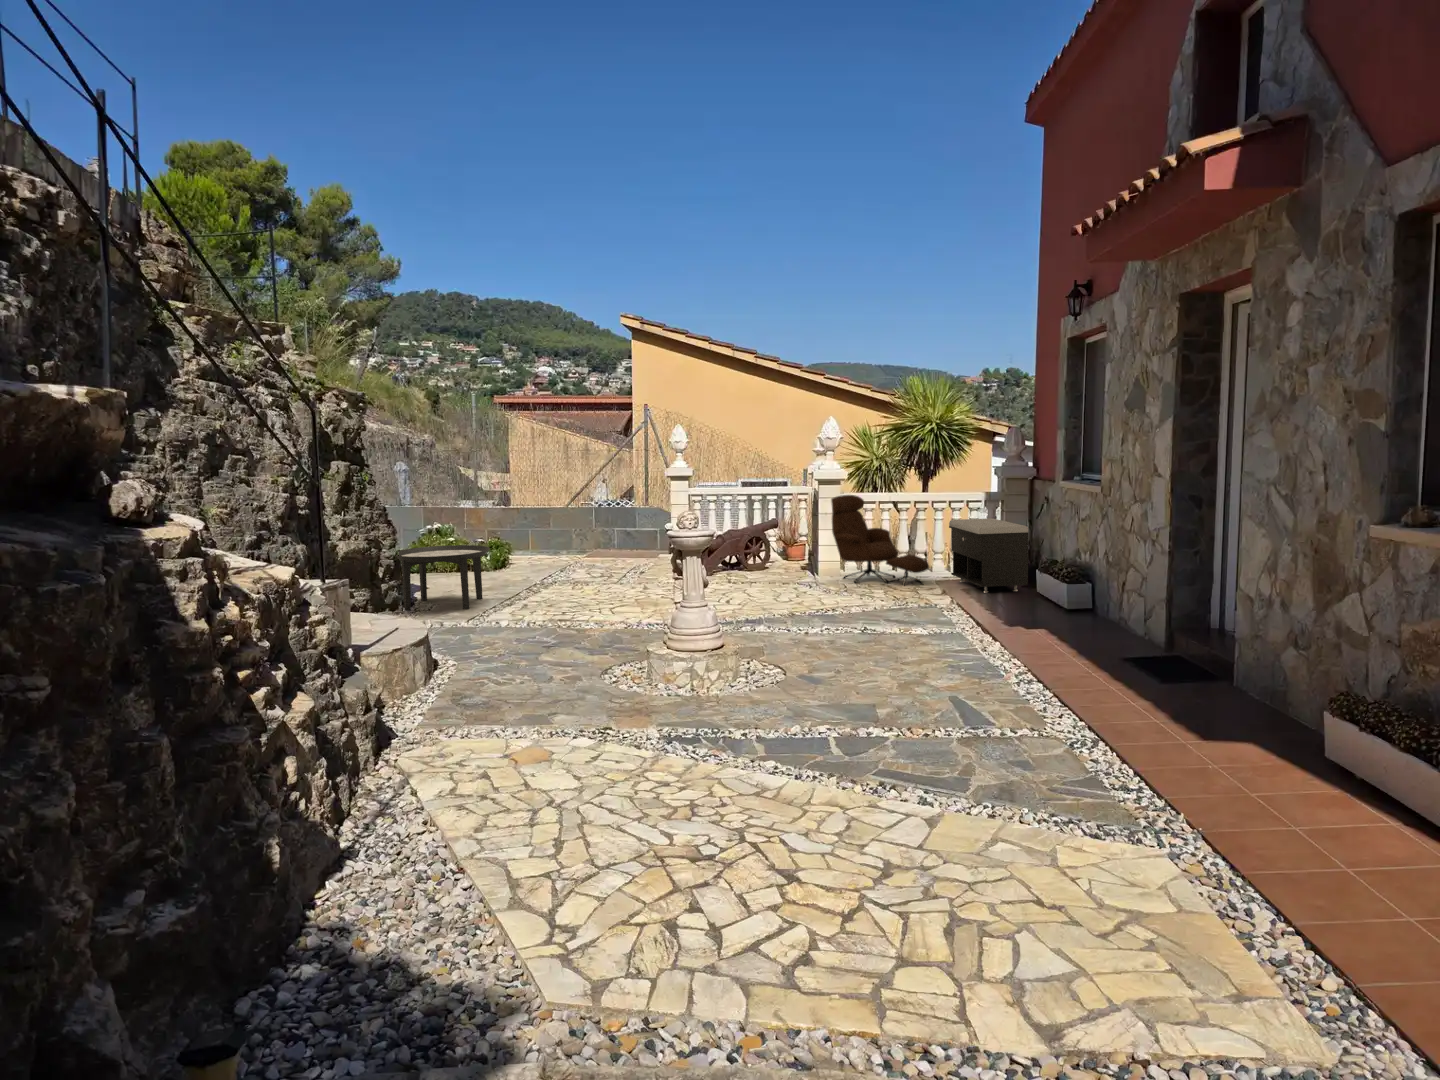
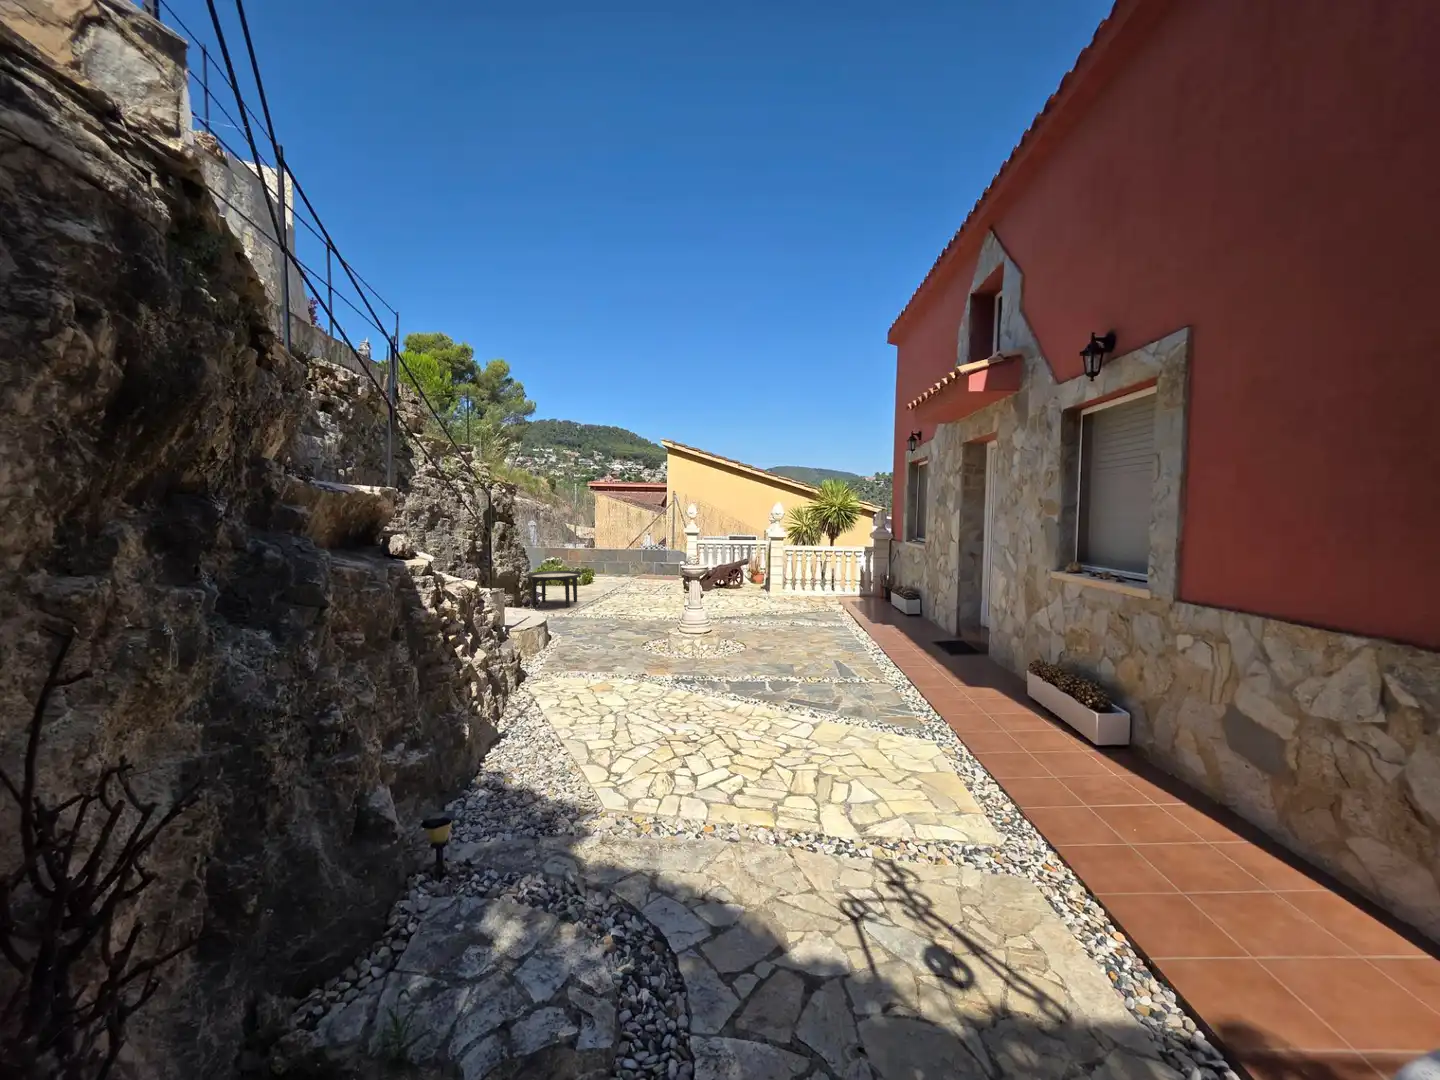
lounge chair: present [831,495,929,586] -> none [778,546,834,599]
storage bench: present [949,518,1028,593] -> none [845,561,889,604]

